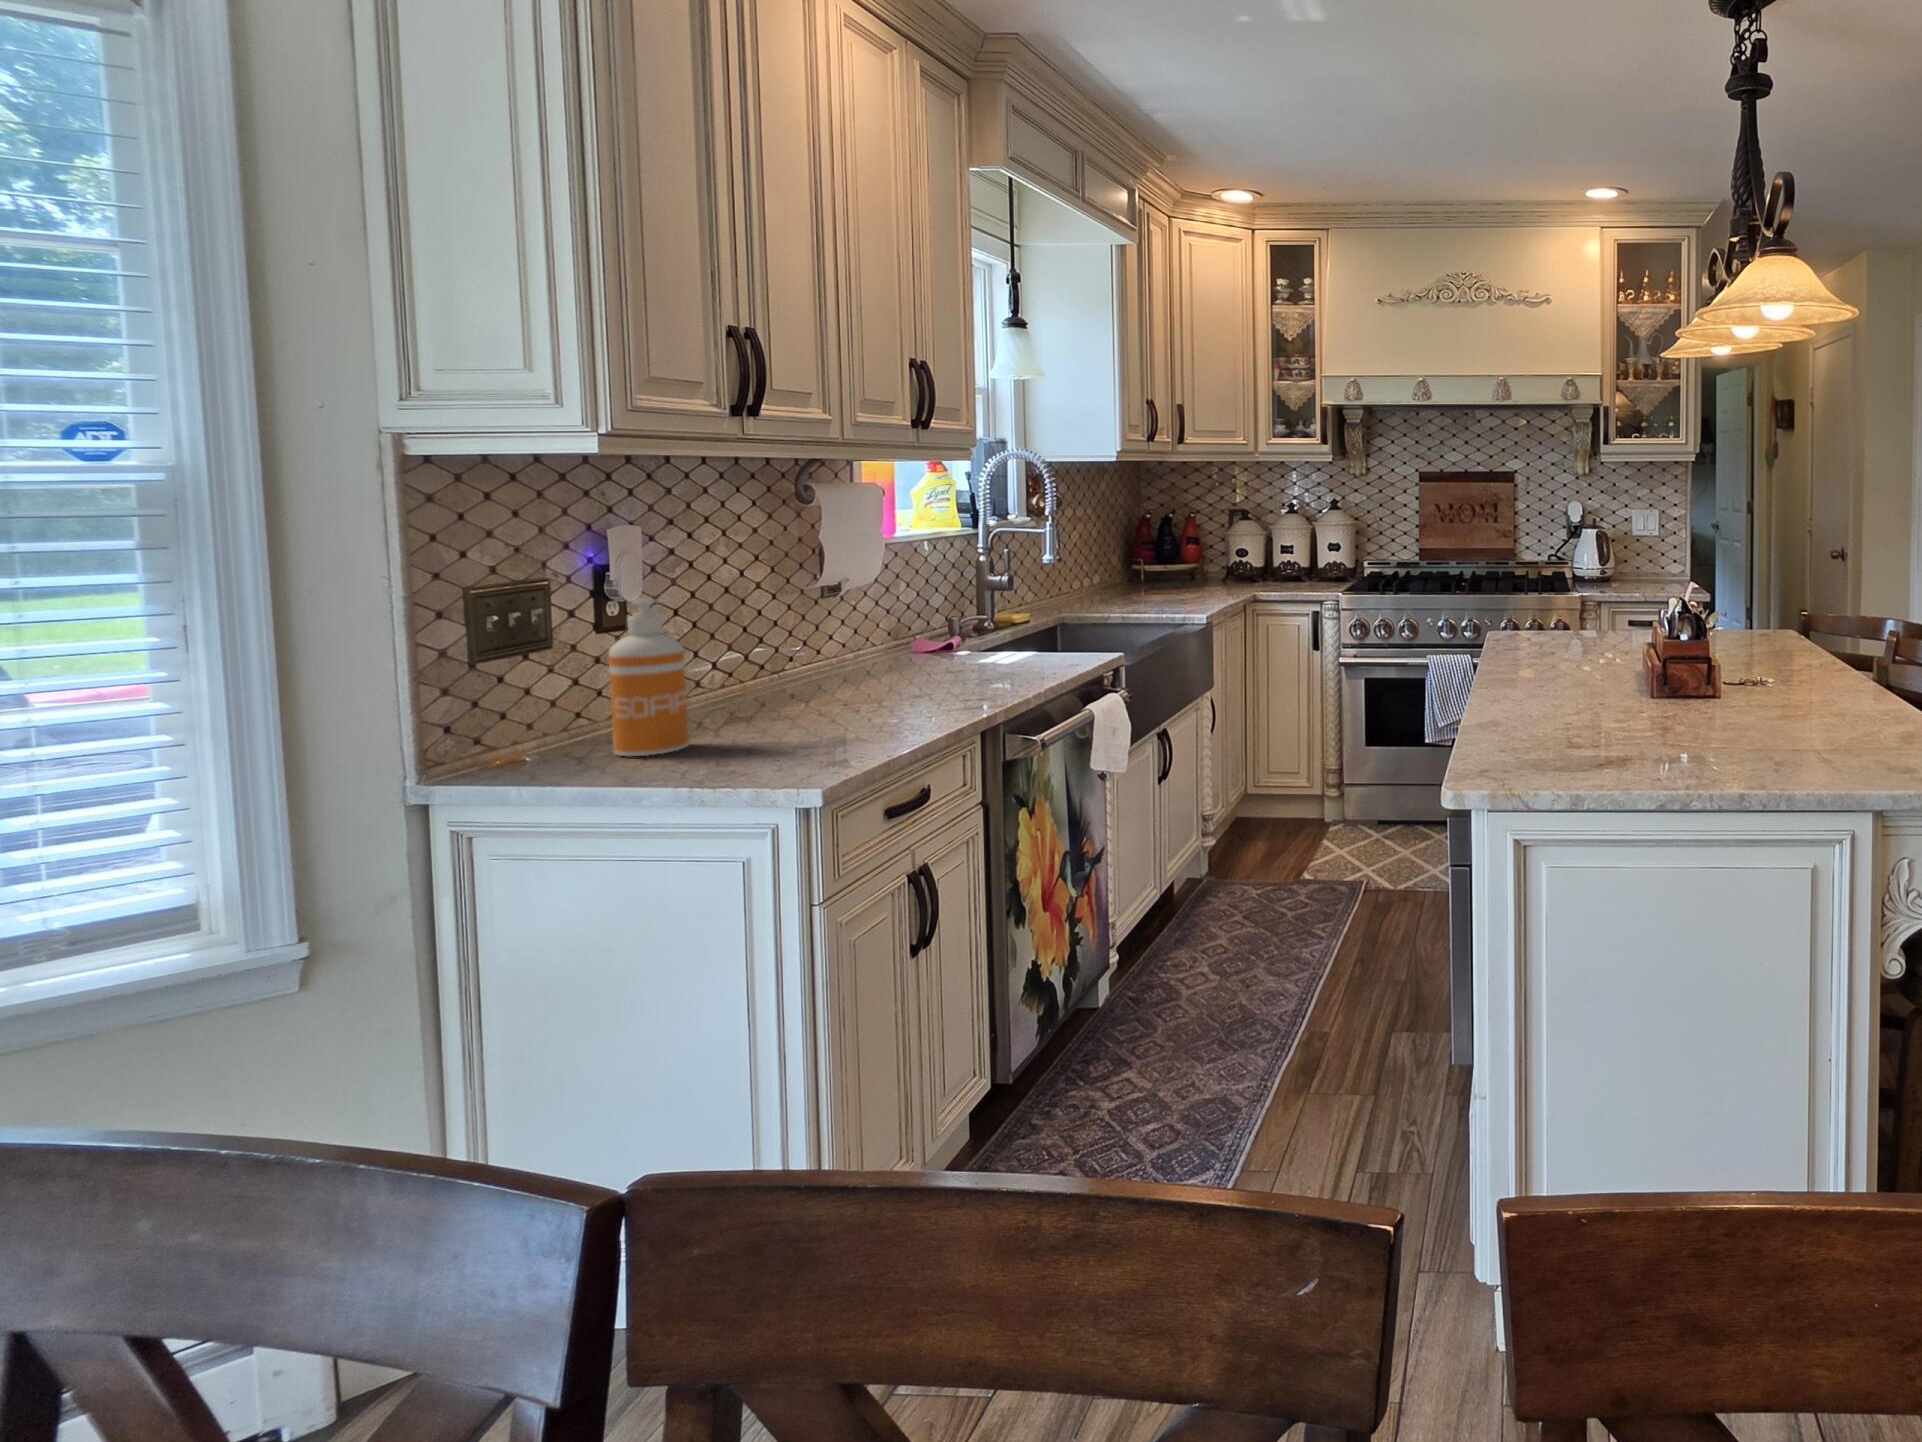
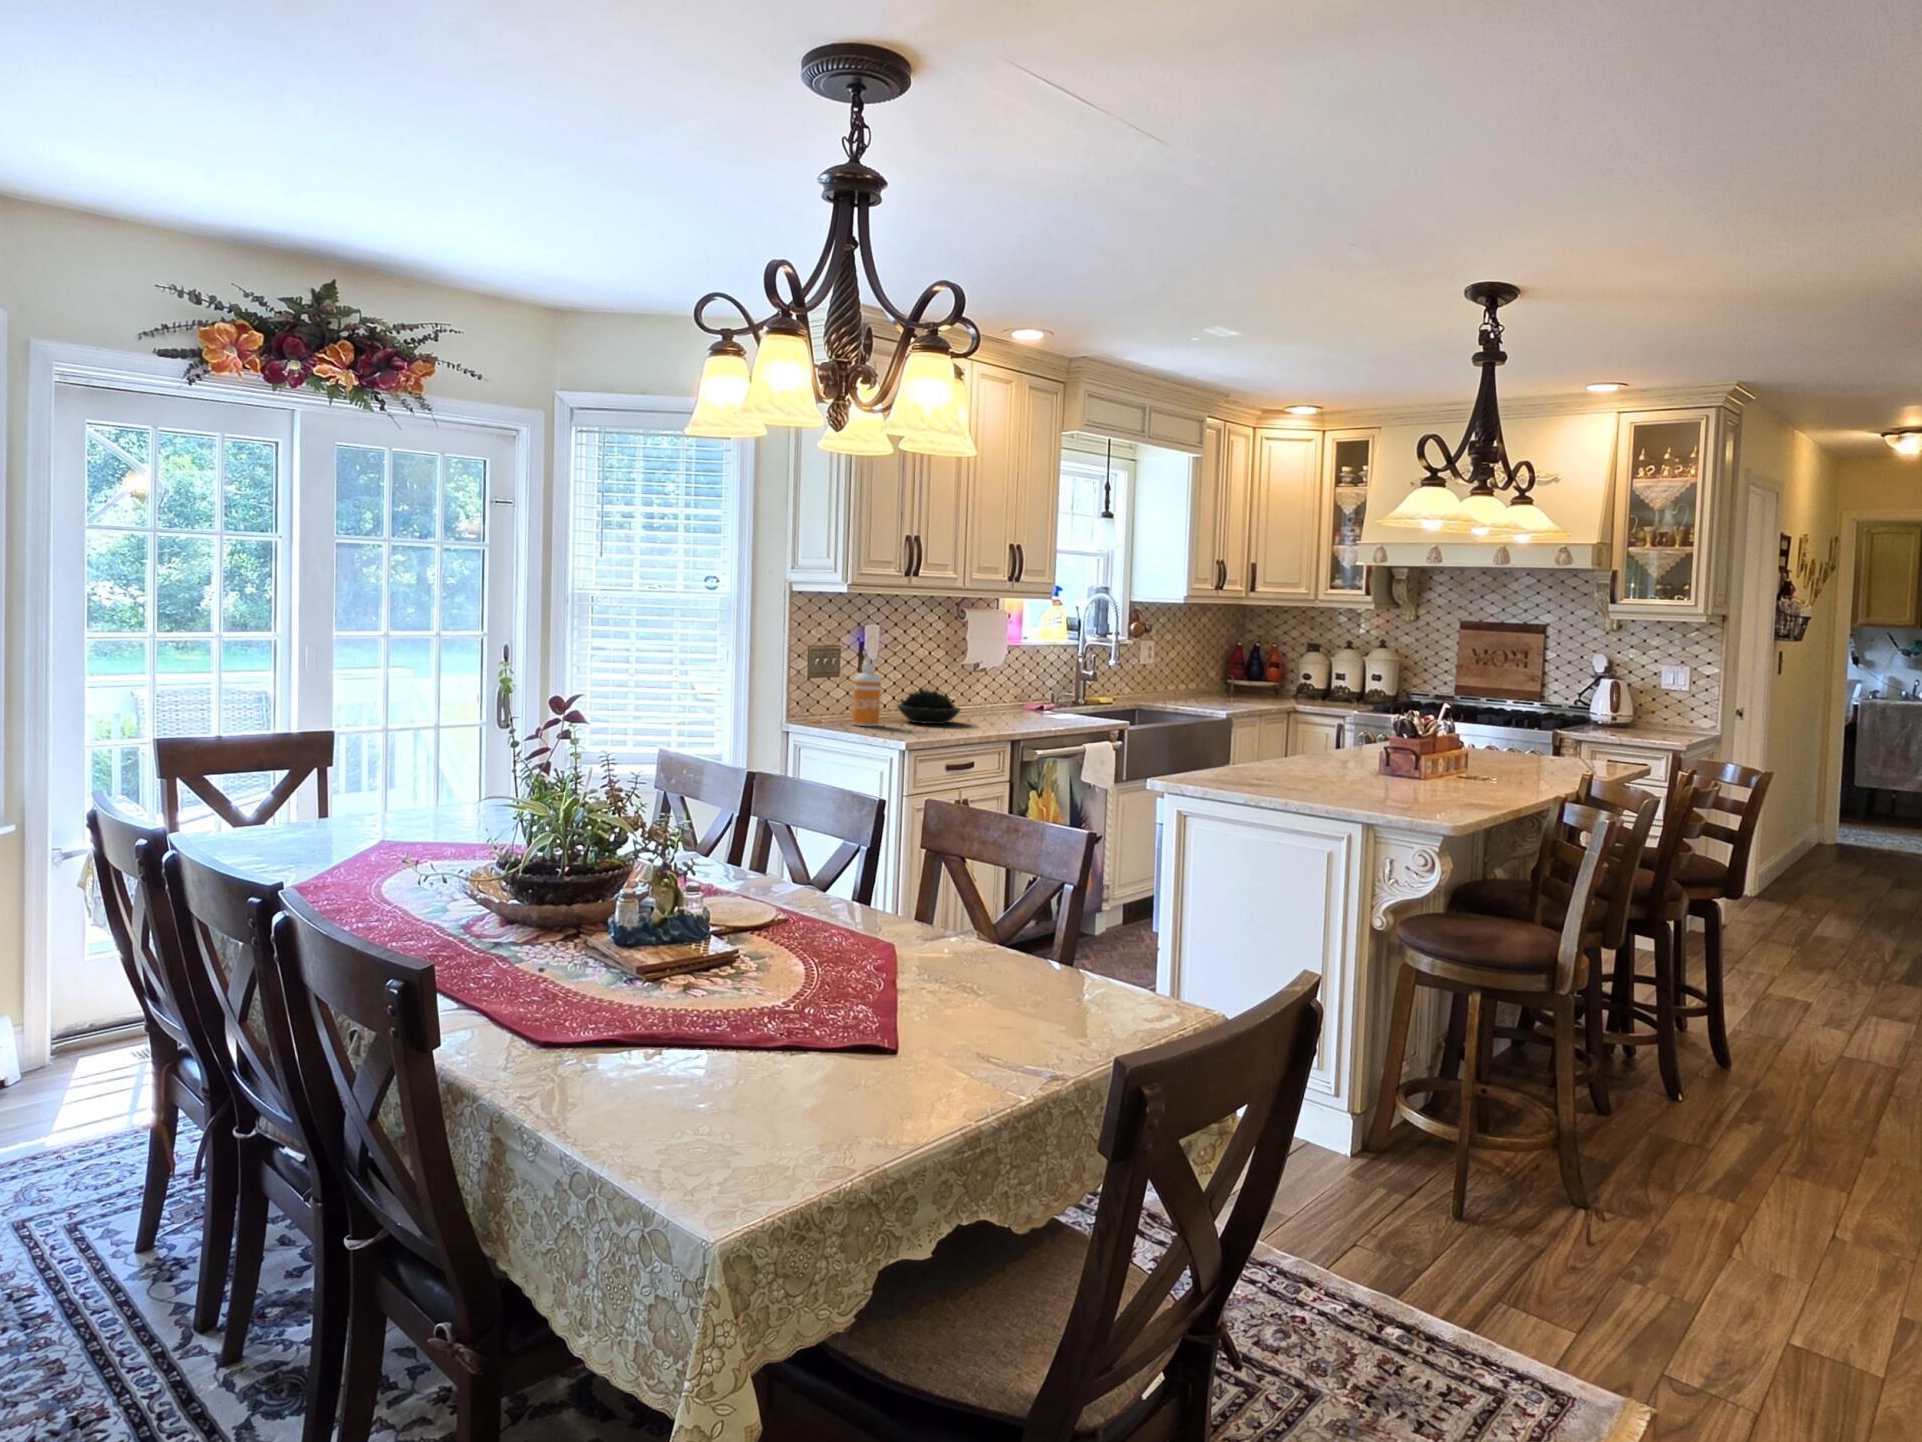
succulent plant: none [709,644,862,719] -> present [897,689,960,724]

